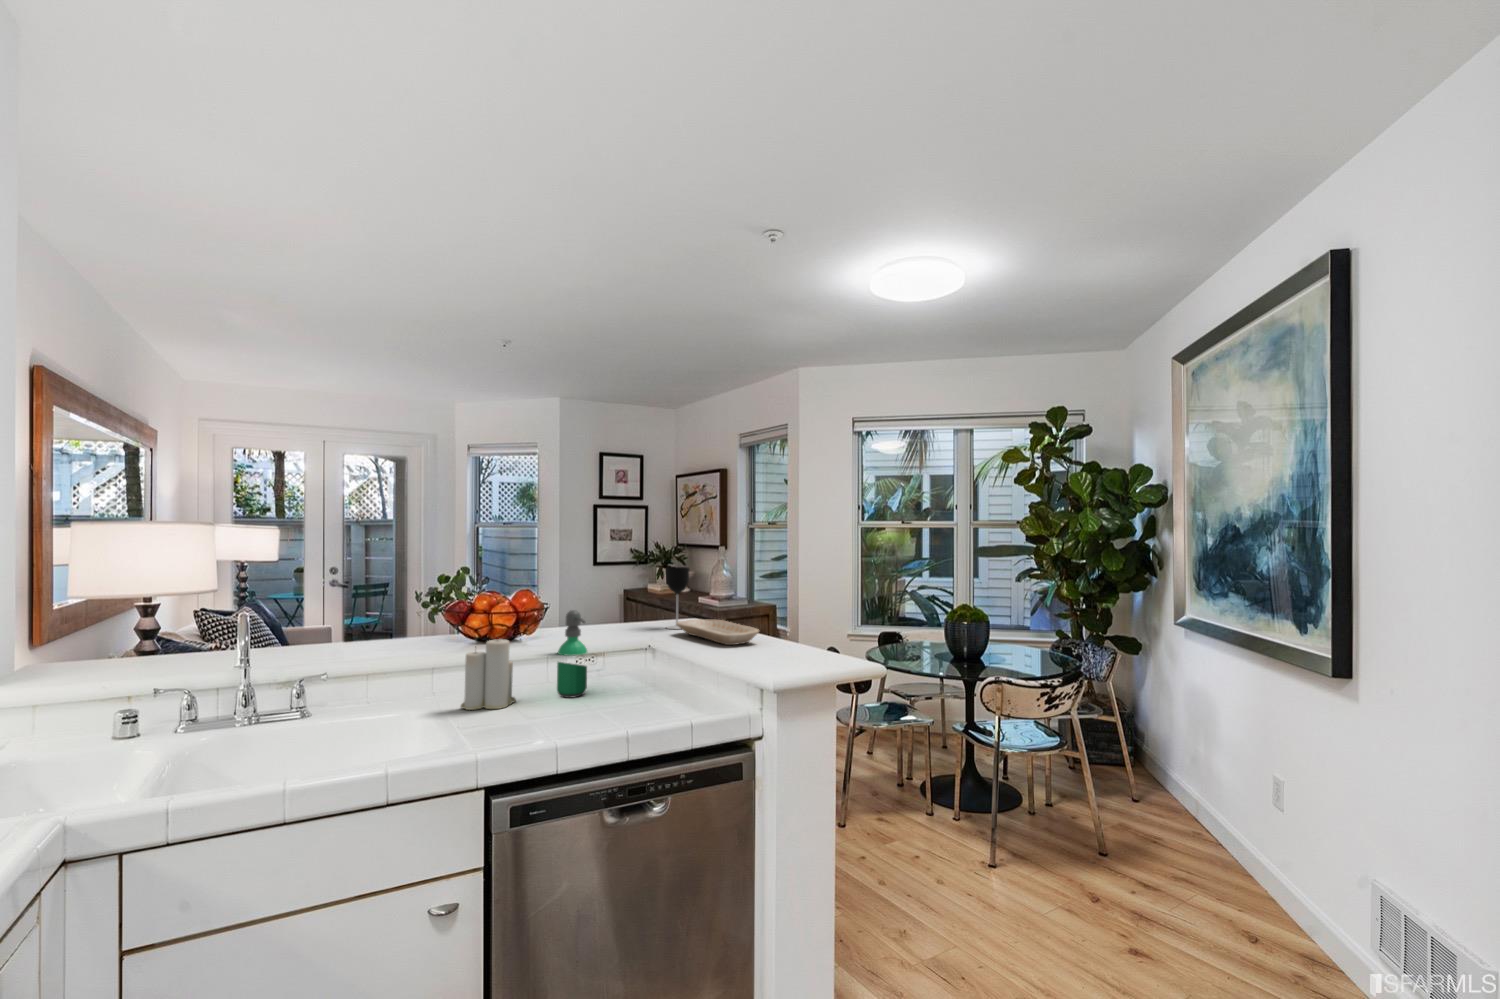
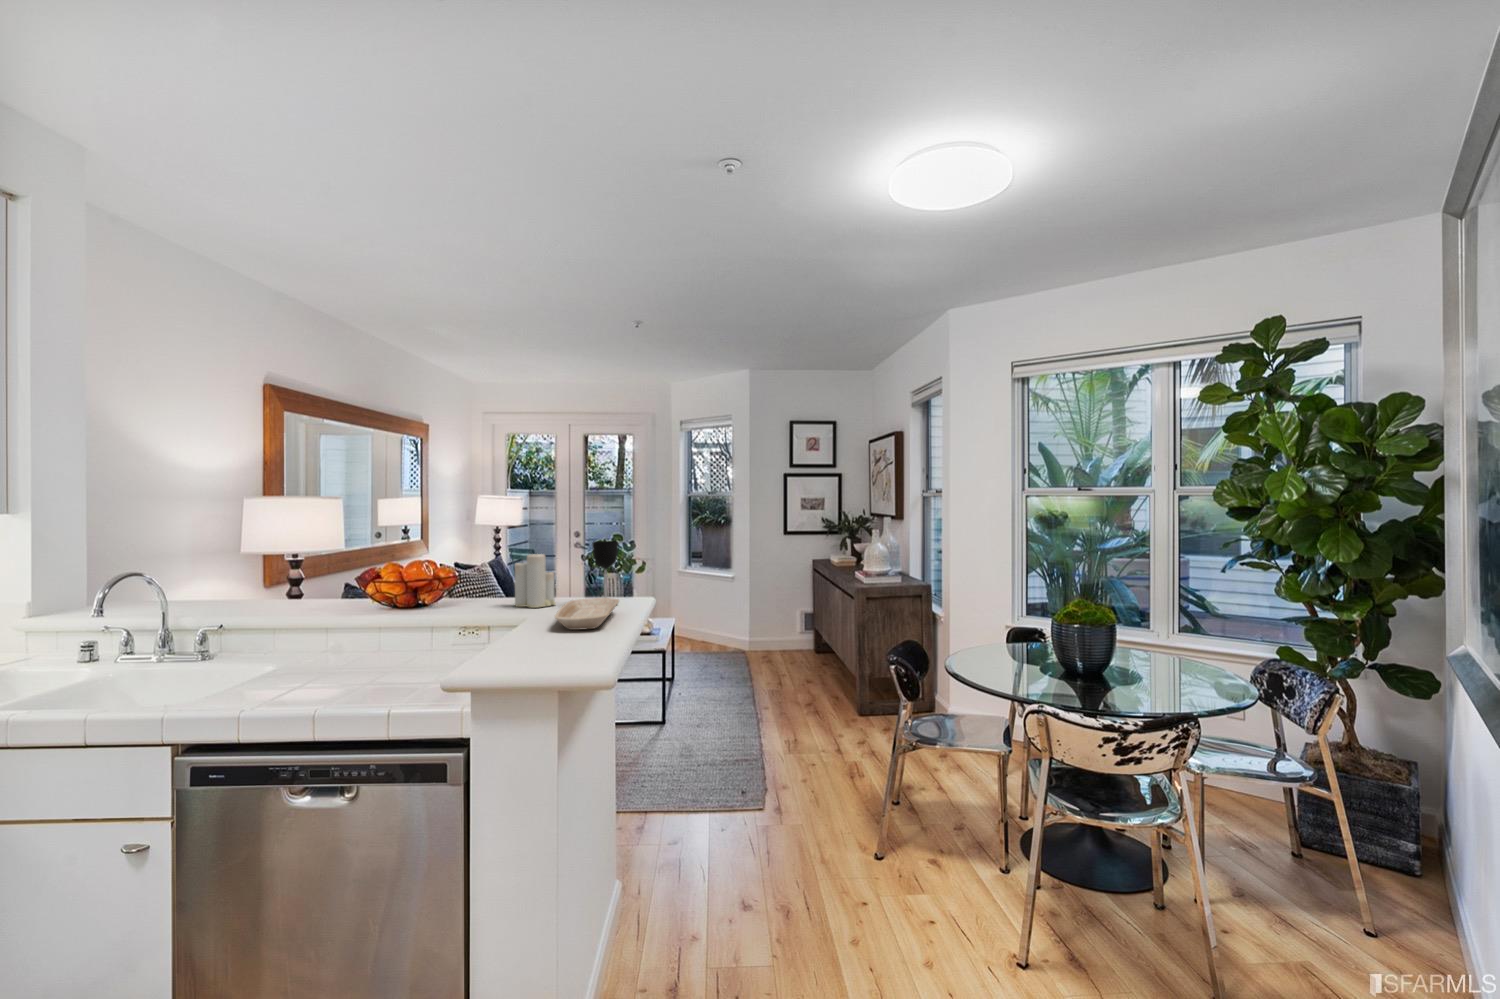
soap dispenser: present [557,610,587,698] -> none [399,582,431,667]
candle: present [461,639,516,710] -> present [515,554,556,608]

